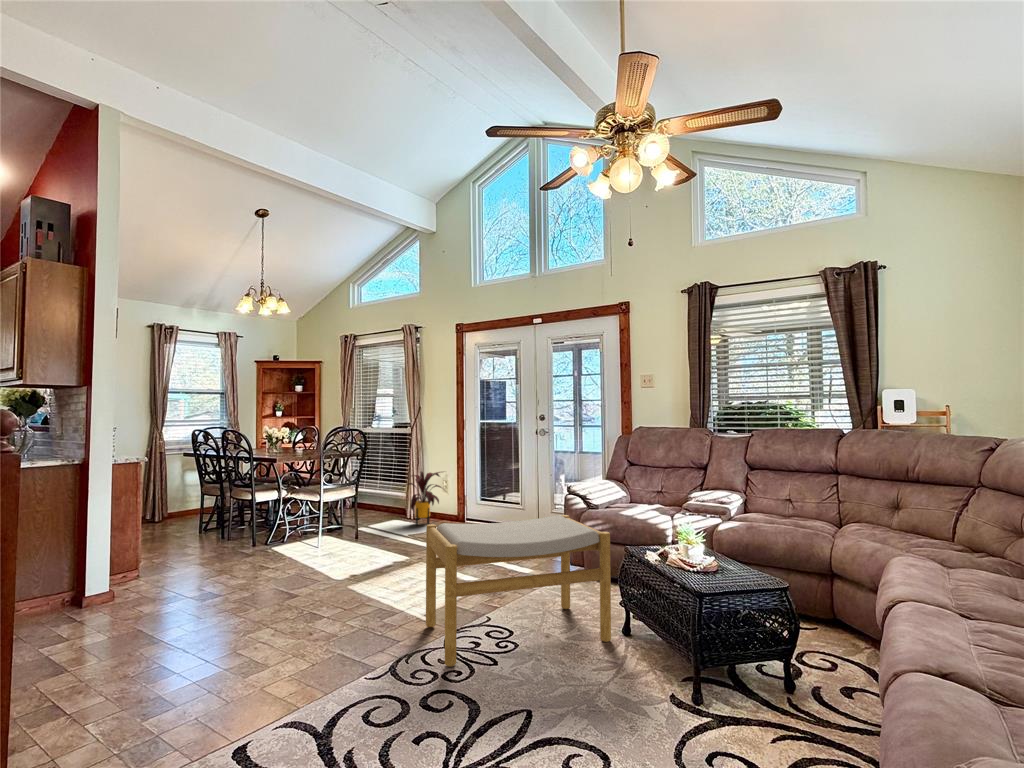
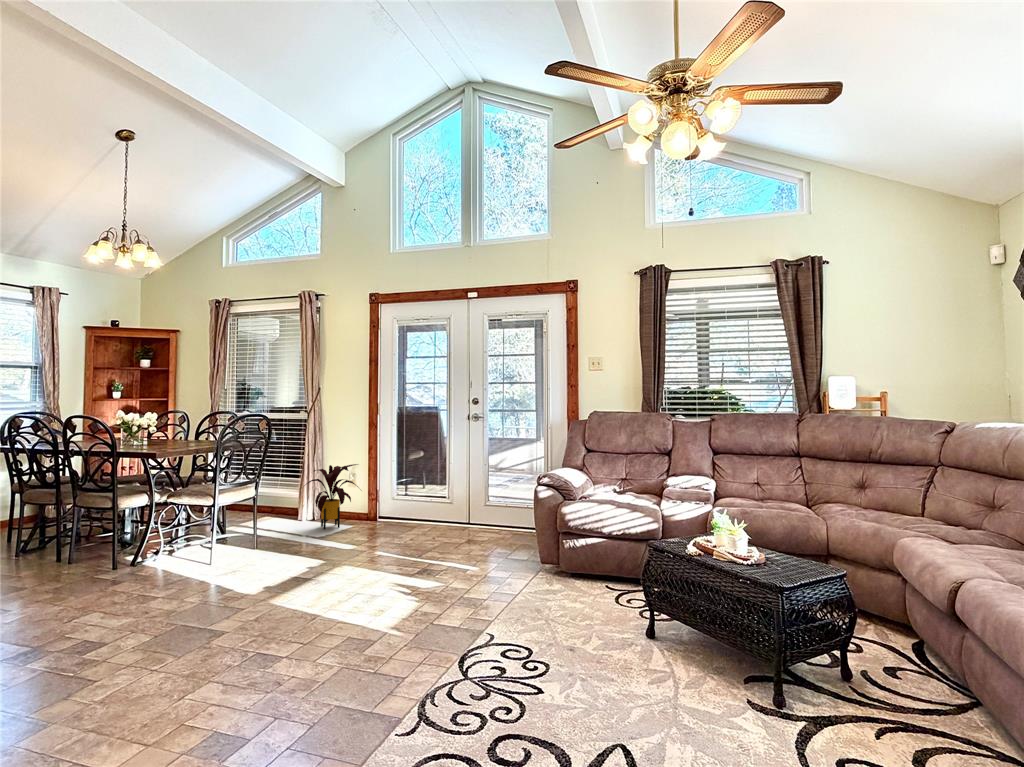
footstool: present [426,515,611,667] -> none [424,510,642,702]

